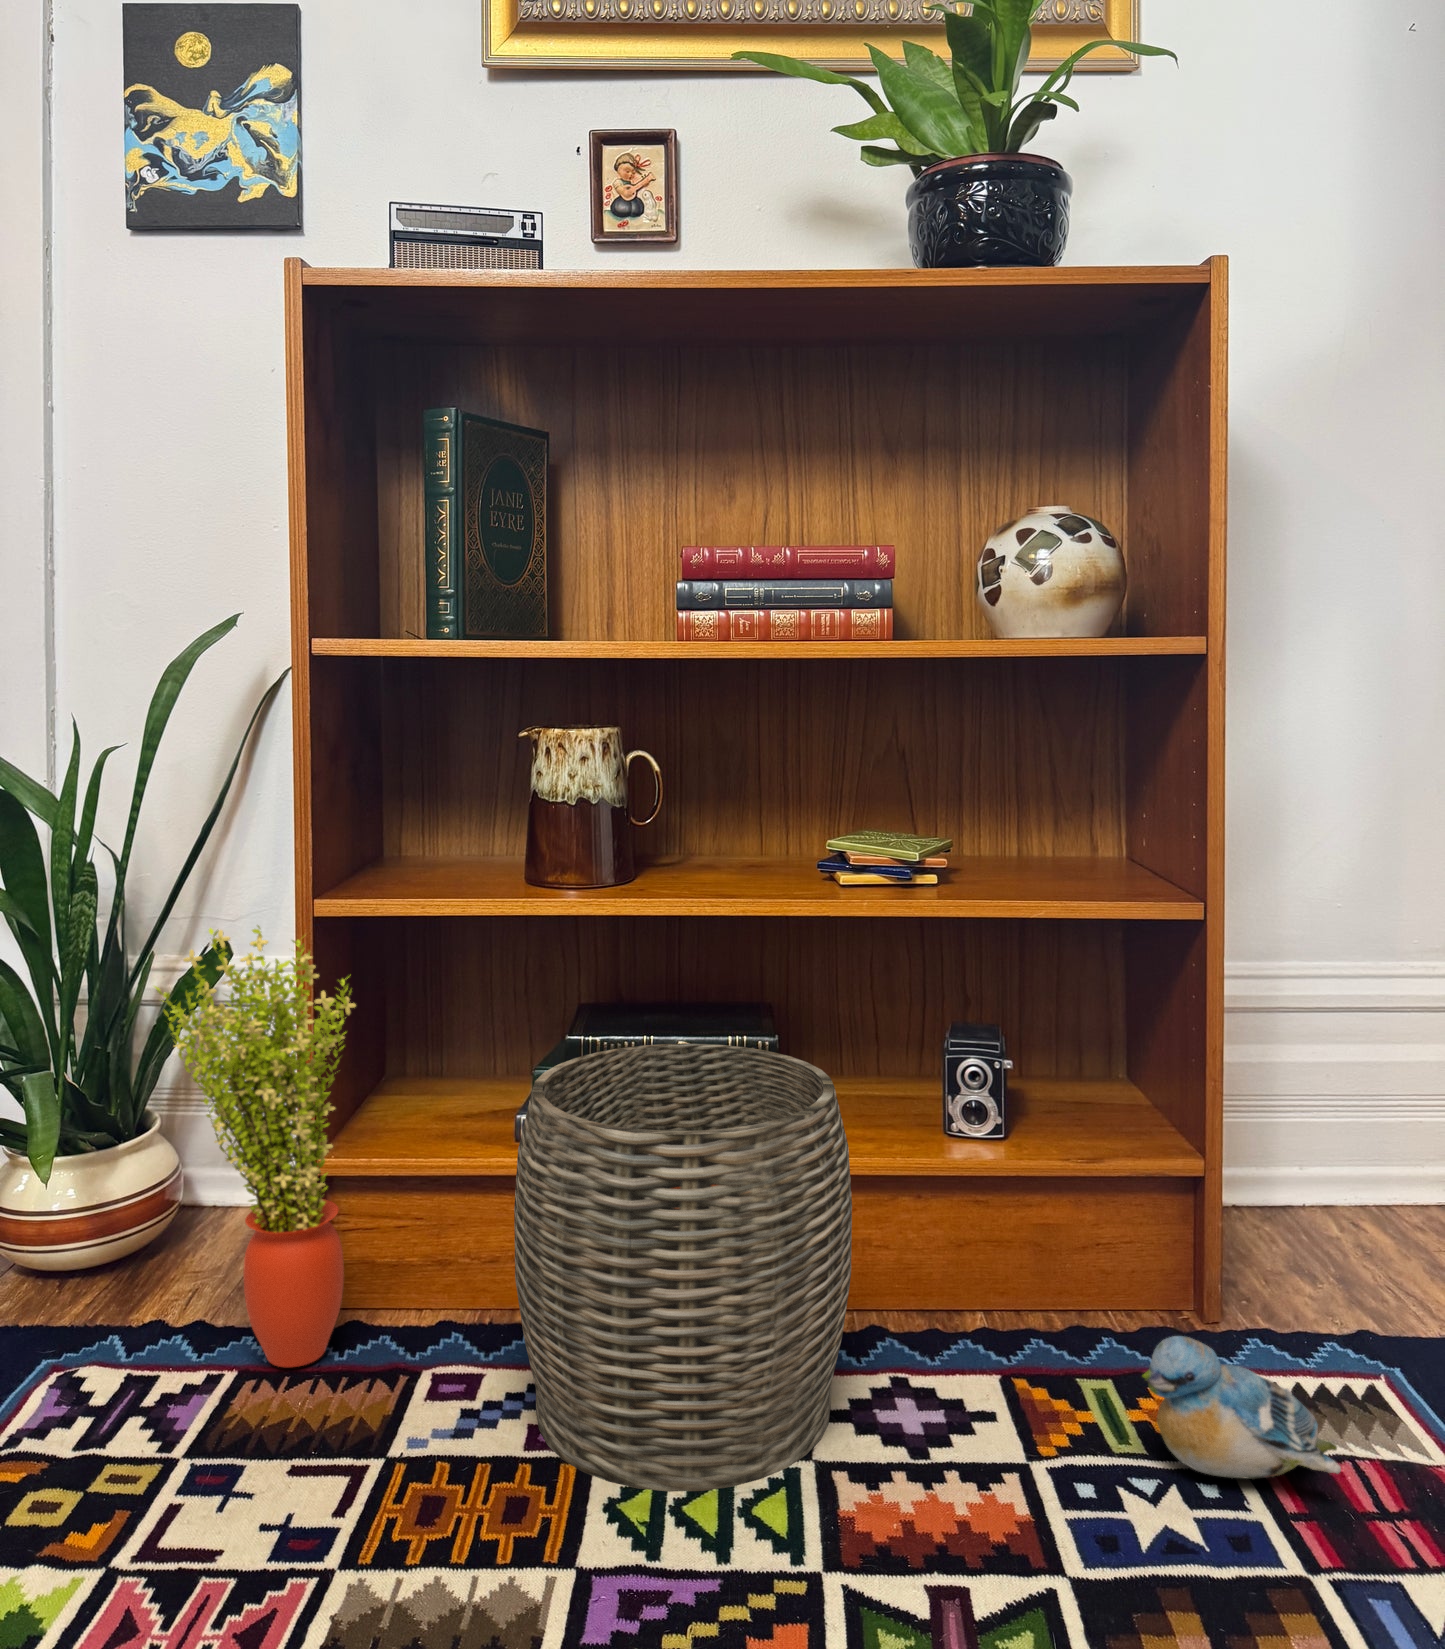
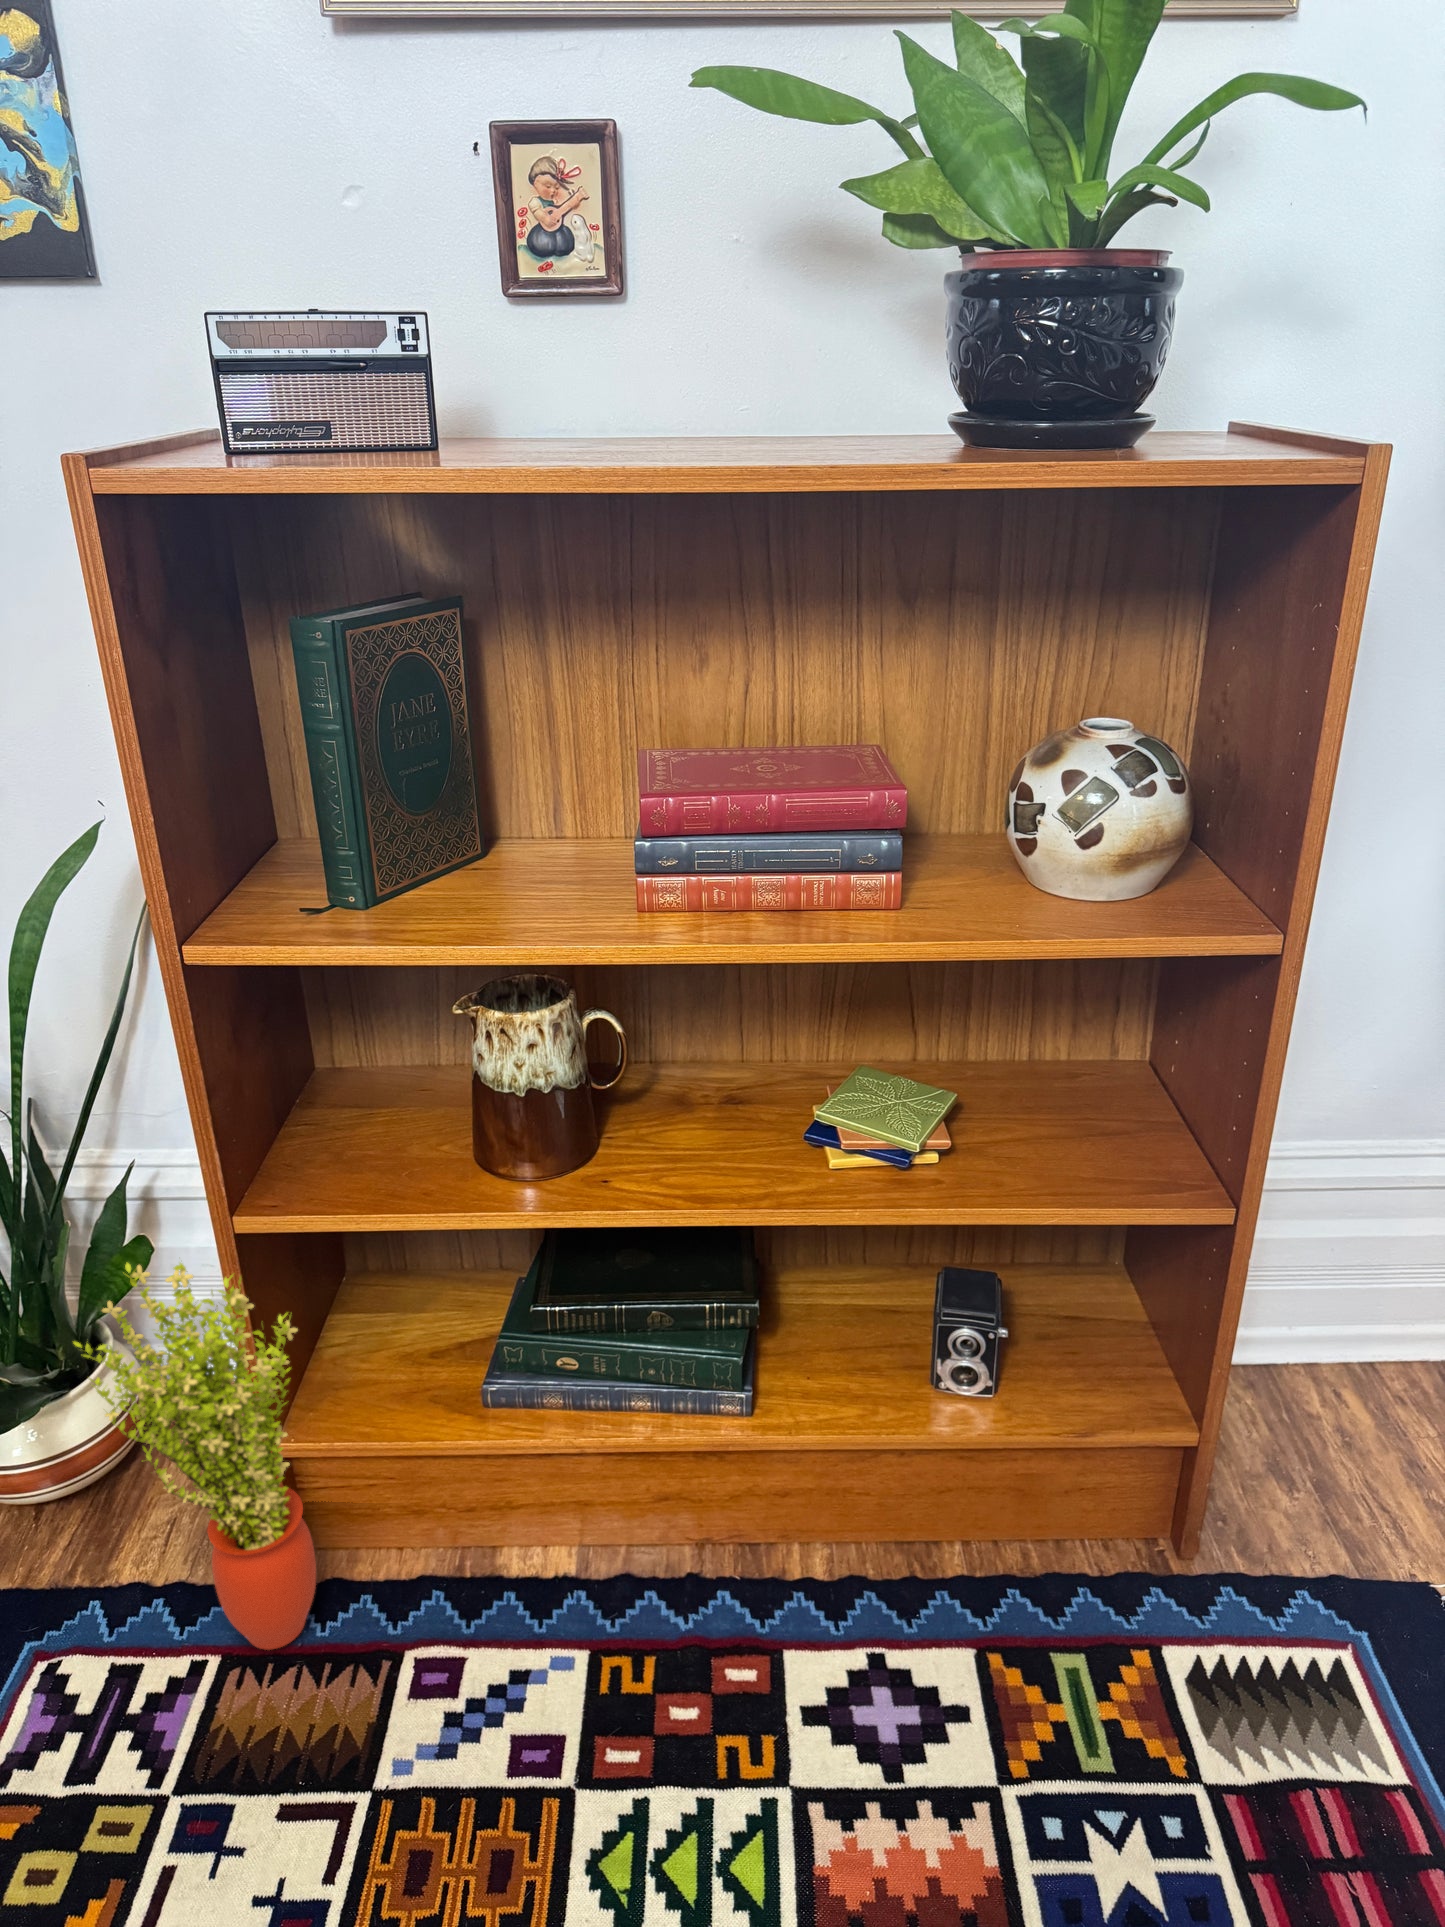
woven basket: present [514,1044,852,1492] -> none [483,1344,831,1841]
plush toy: present [1142,1336,1341,1479] -> none [1115,1694,1300,1833]

